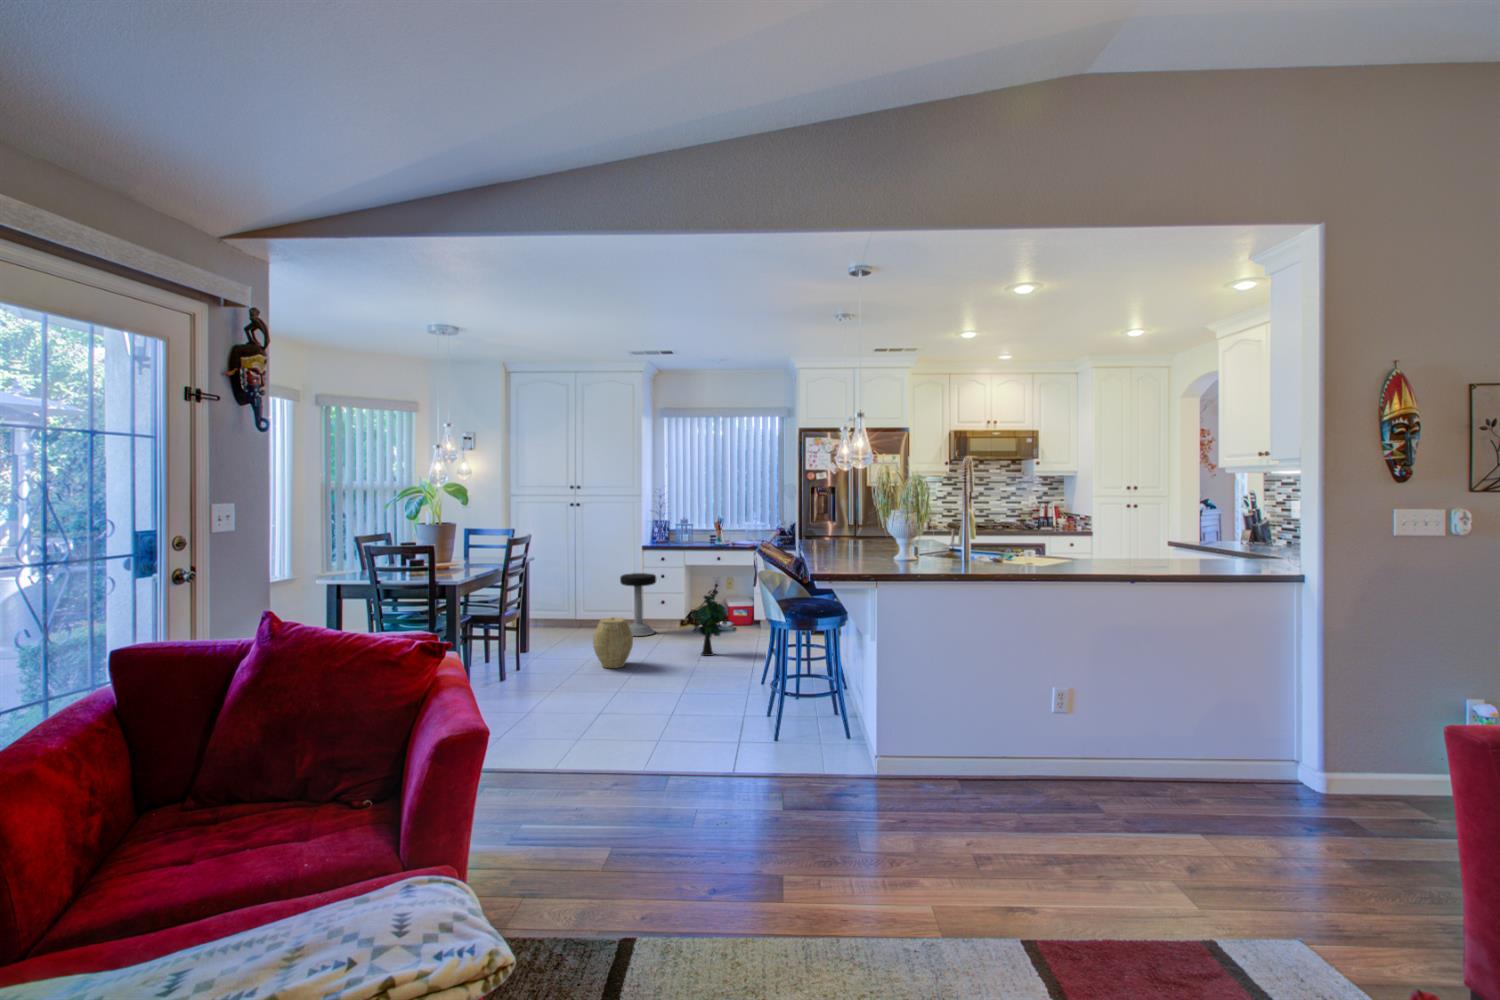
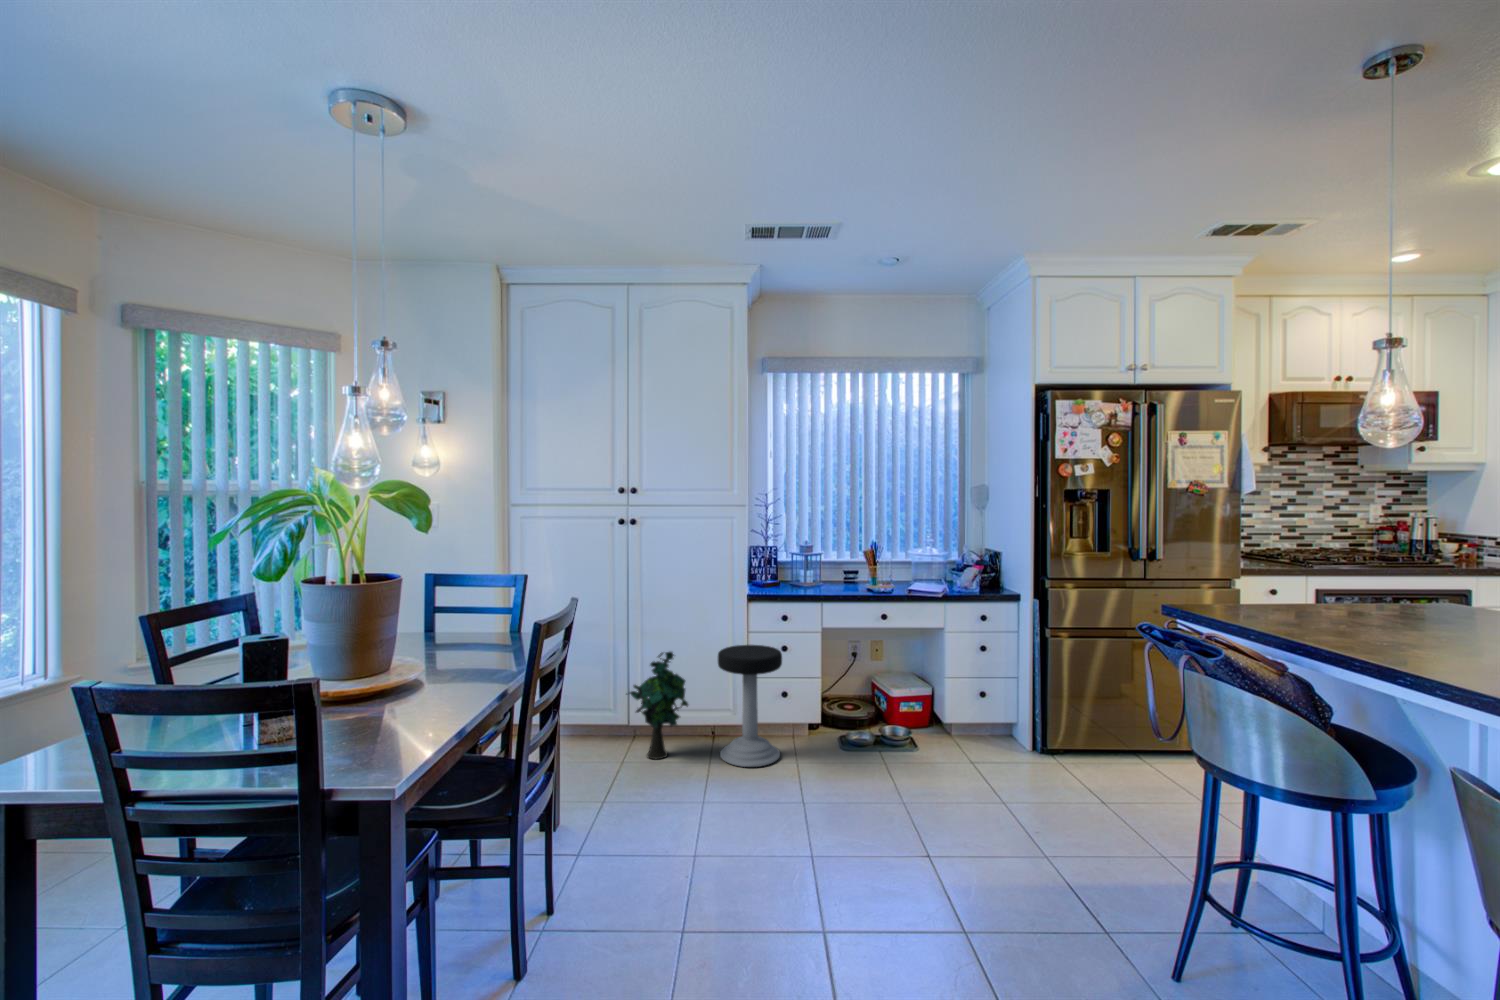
decorative plant: present [691,590,727,656] -> present [629,652,688,759]
woven basket: present [593,617,633,668] -> none [727,777,816,907]

